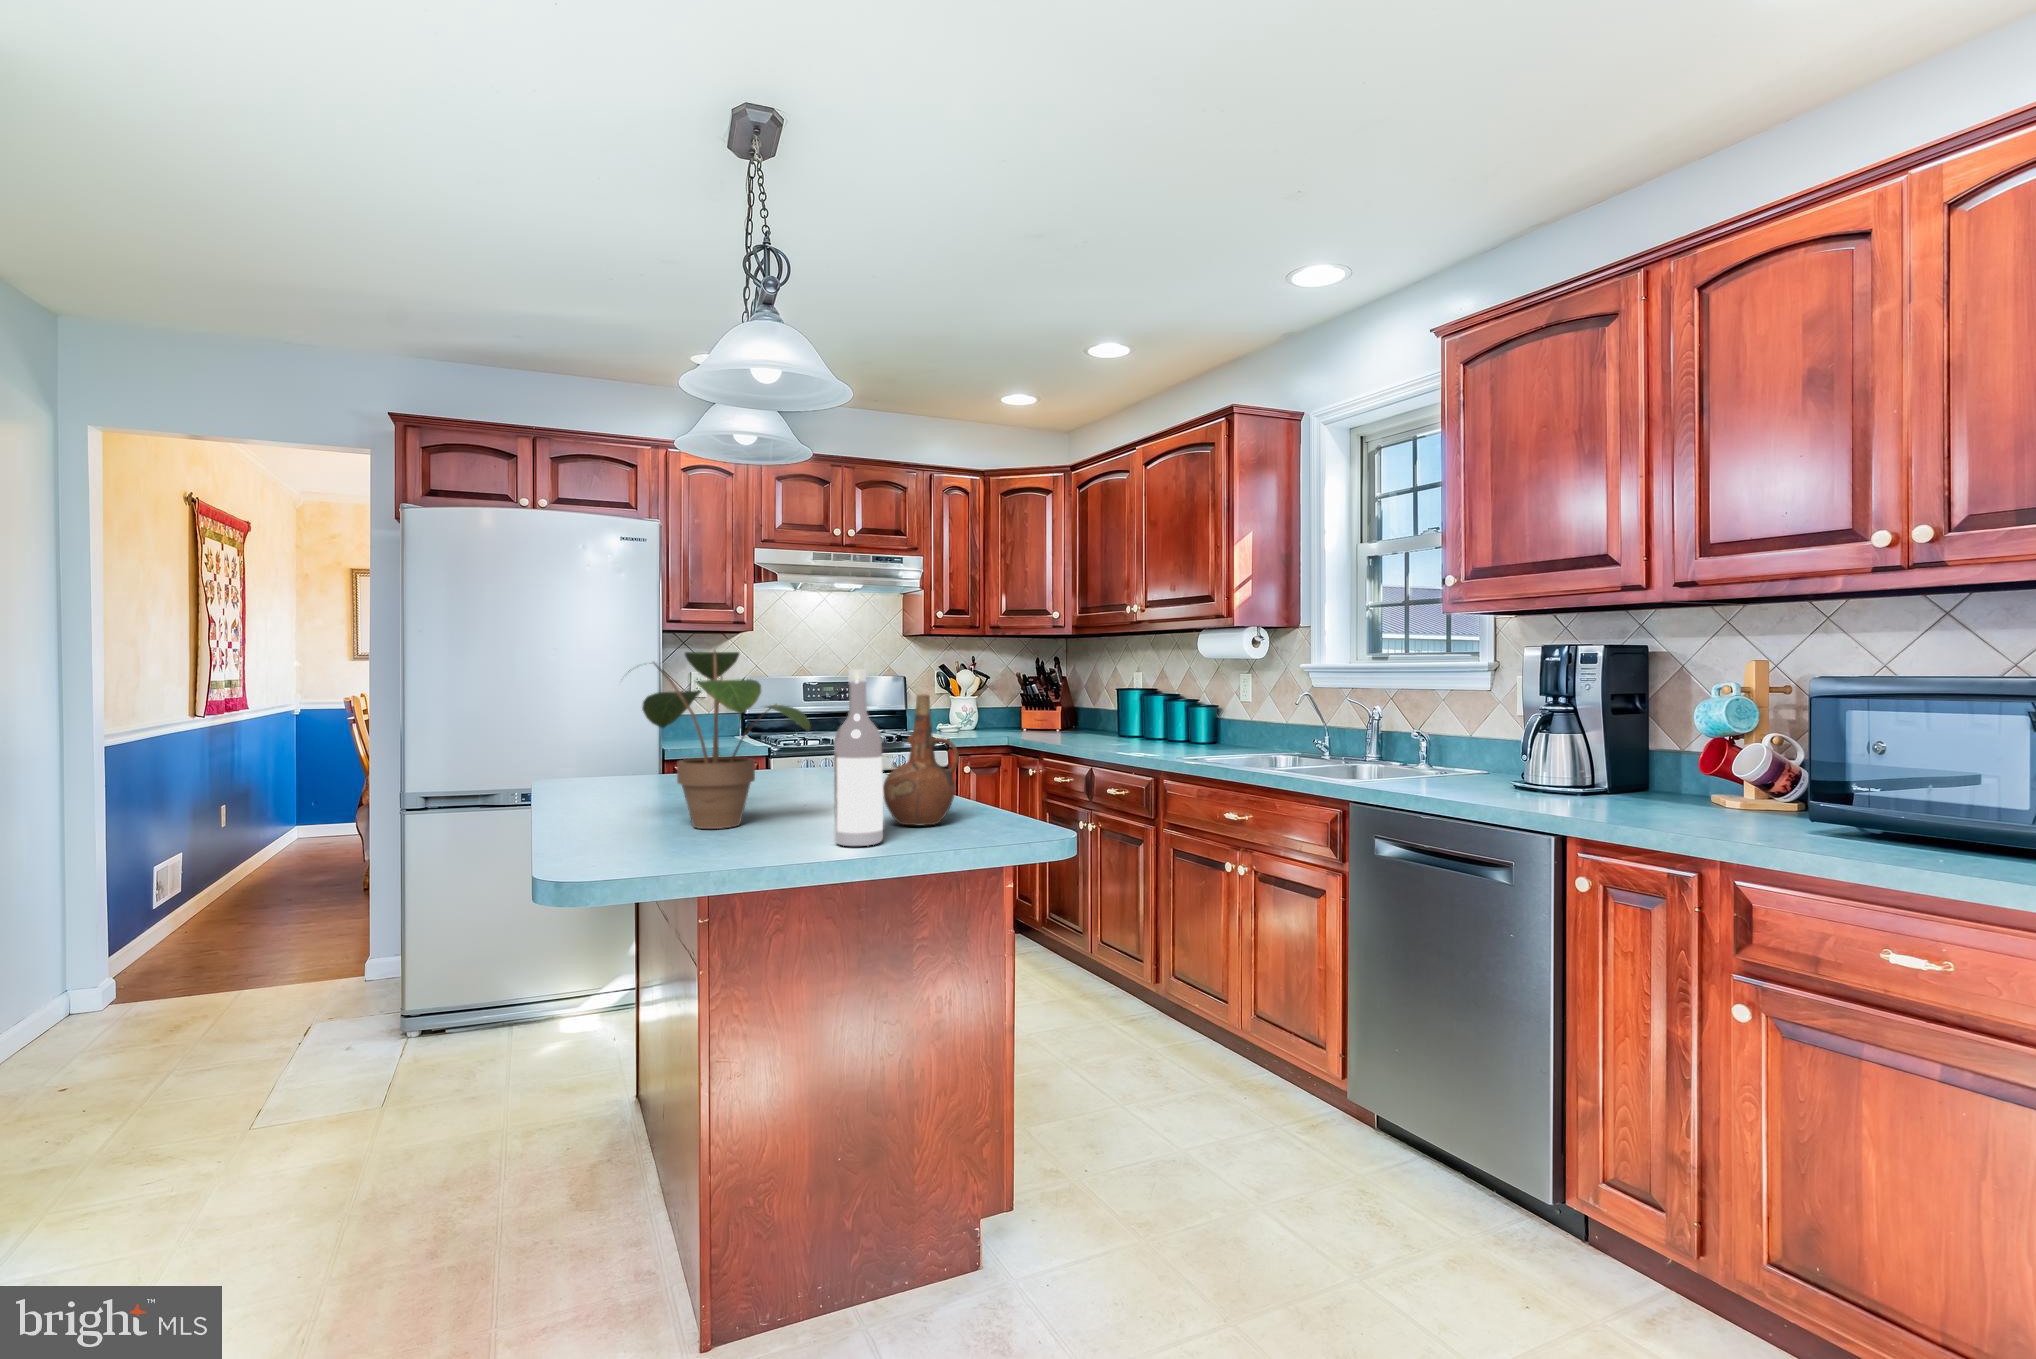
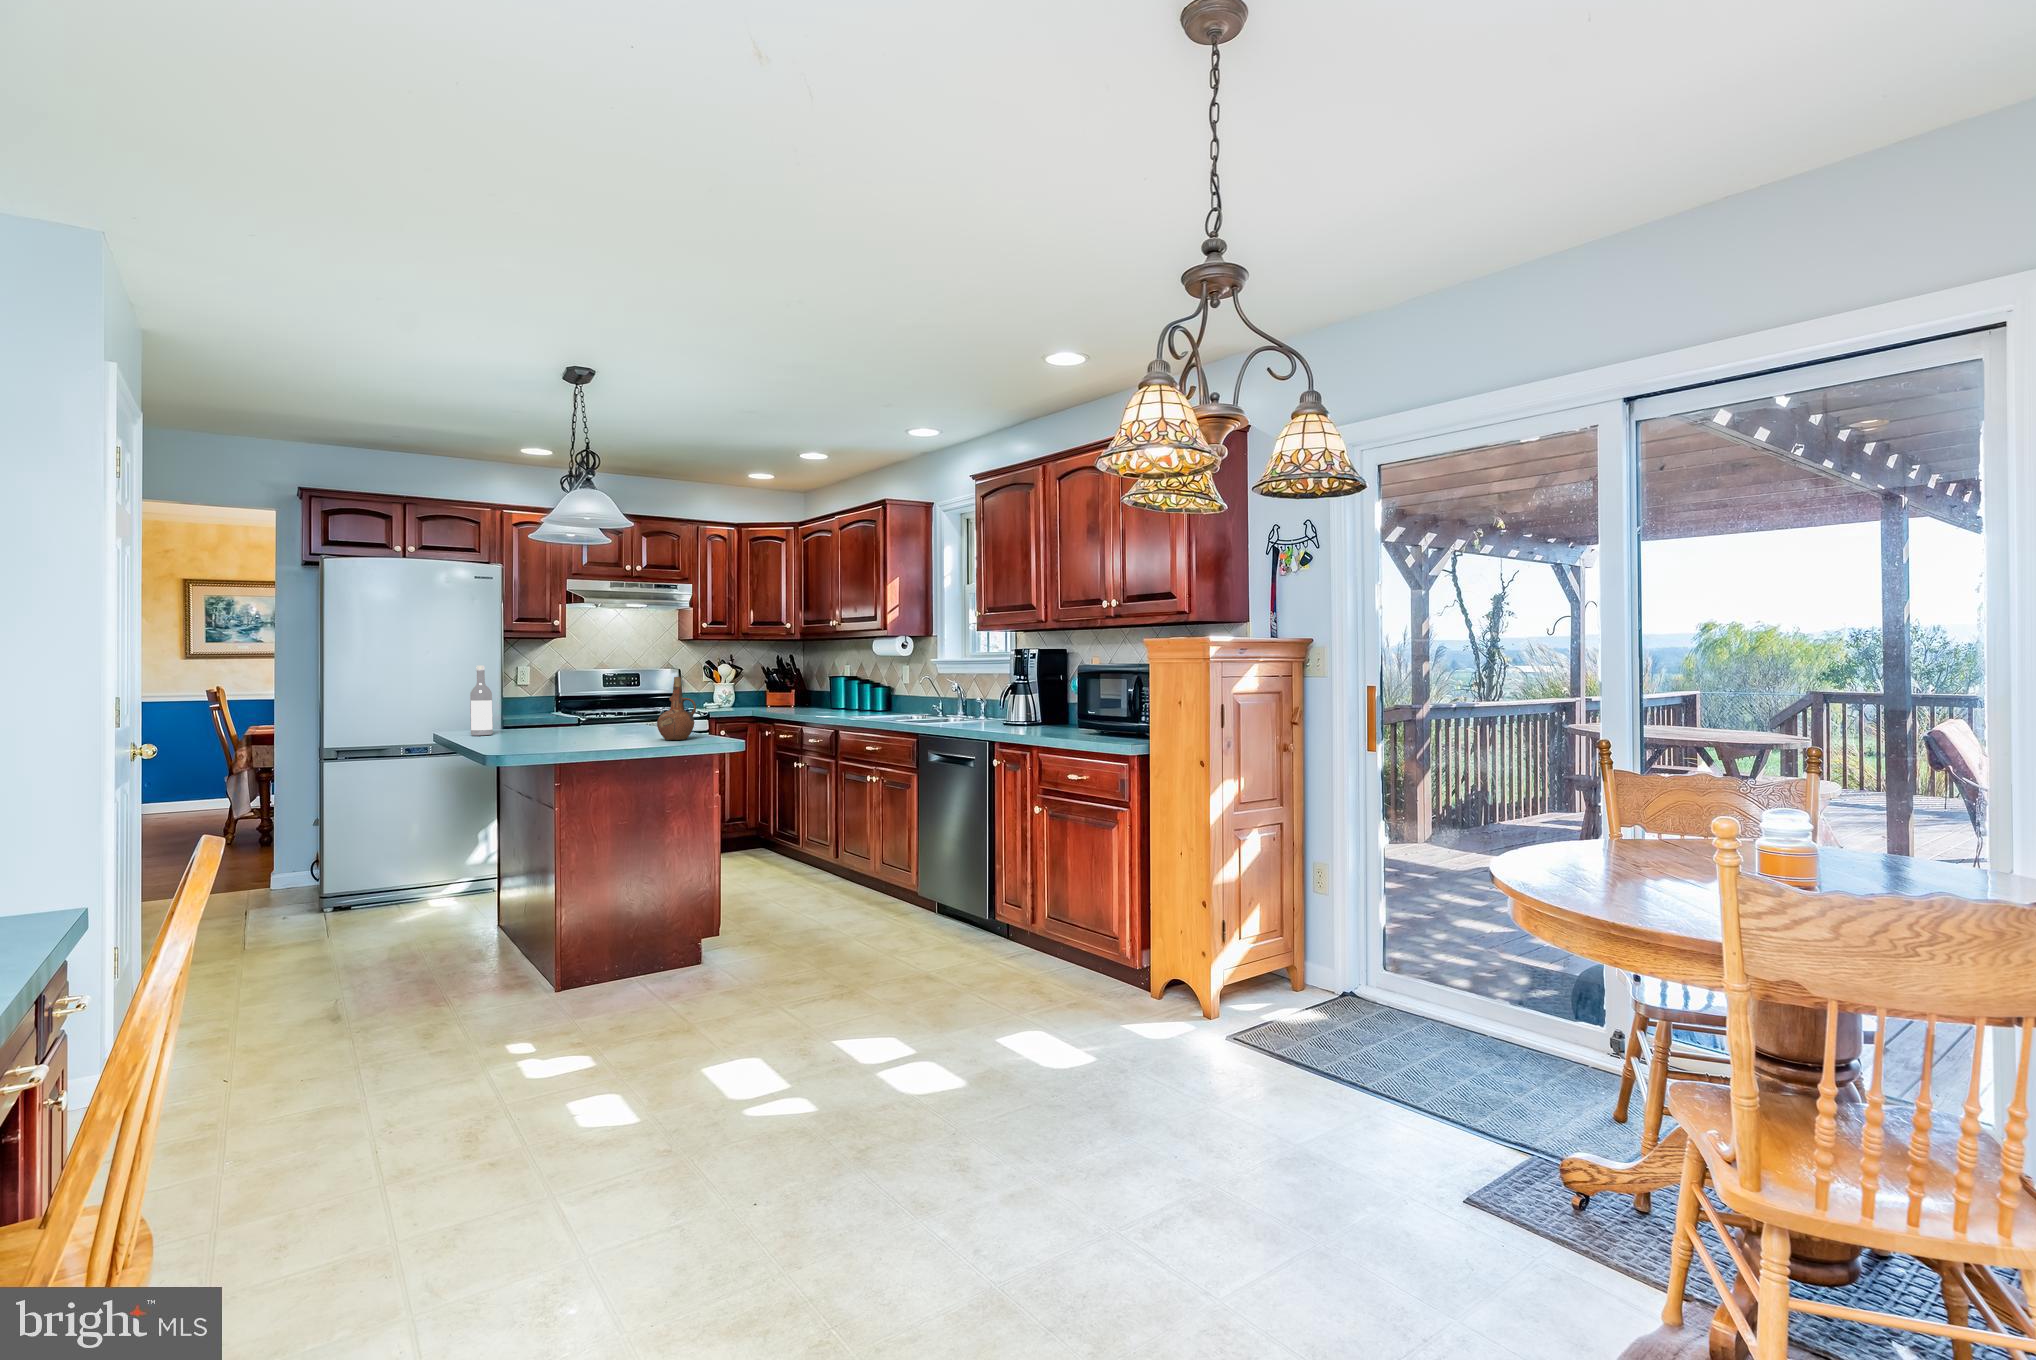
potted plant: present [628,650,810,829] -> none [520,655,620,743]
wine bottle: present [834,669,883,846] -> present [470,665,493,736]

